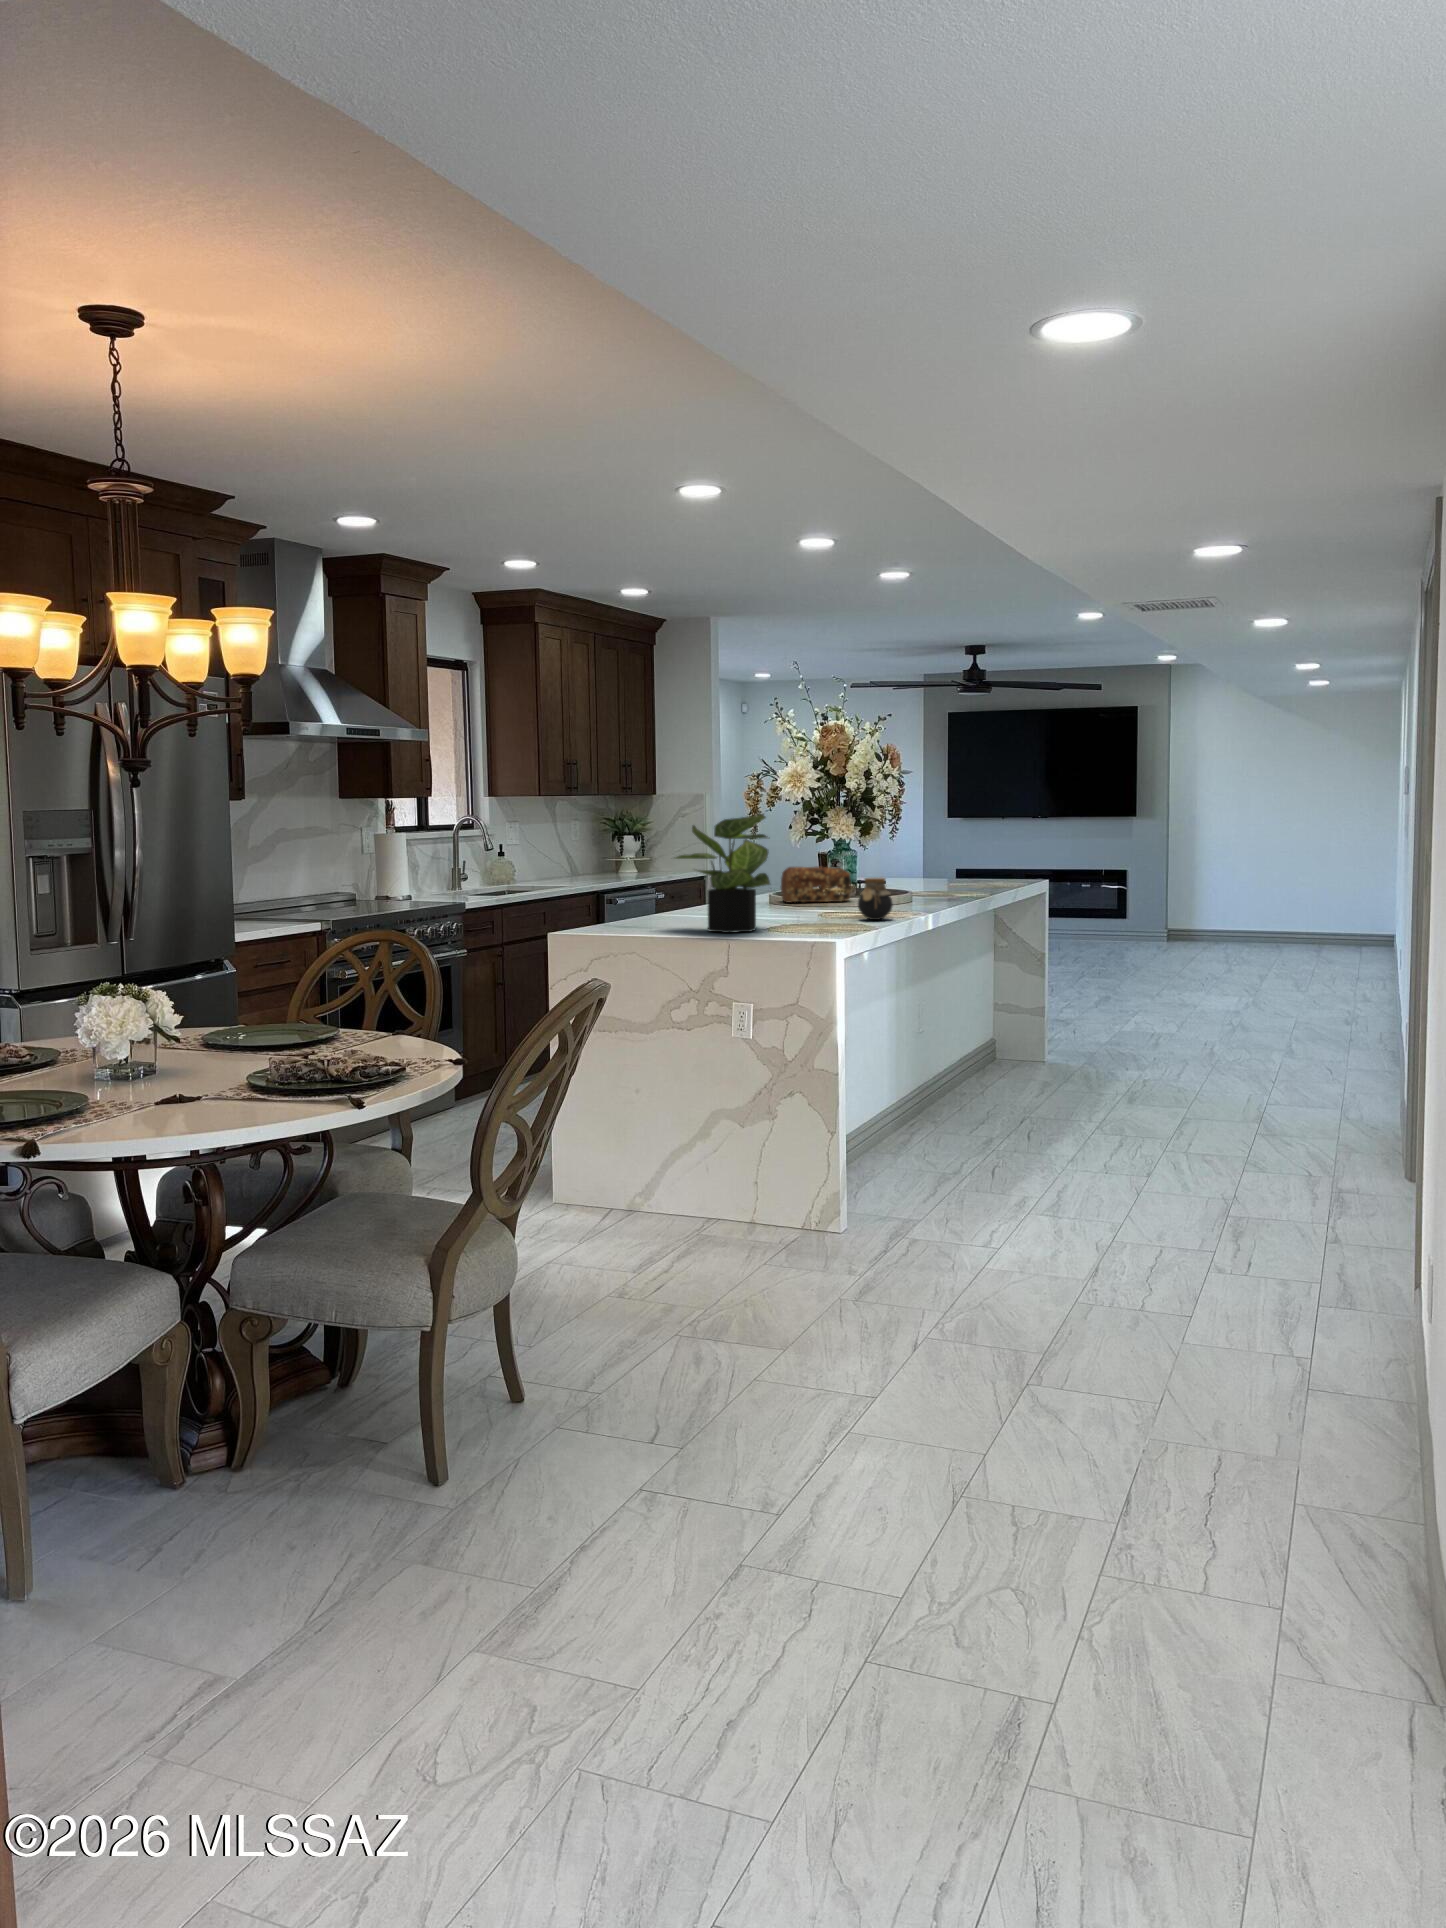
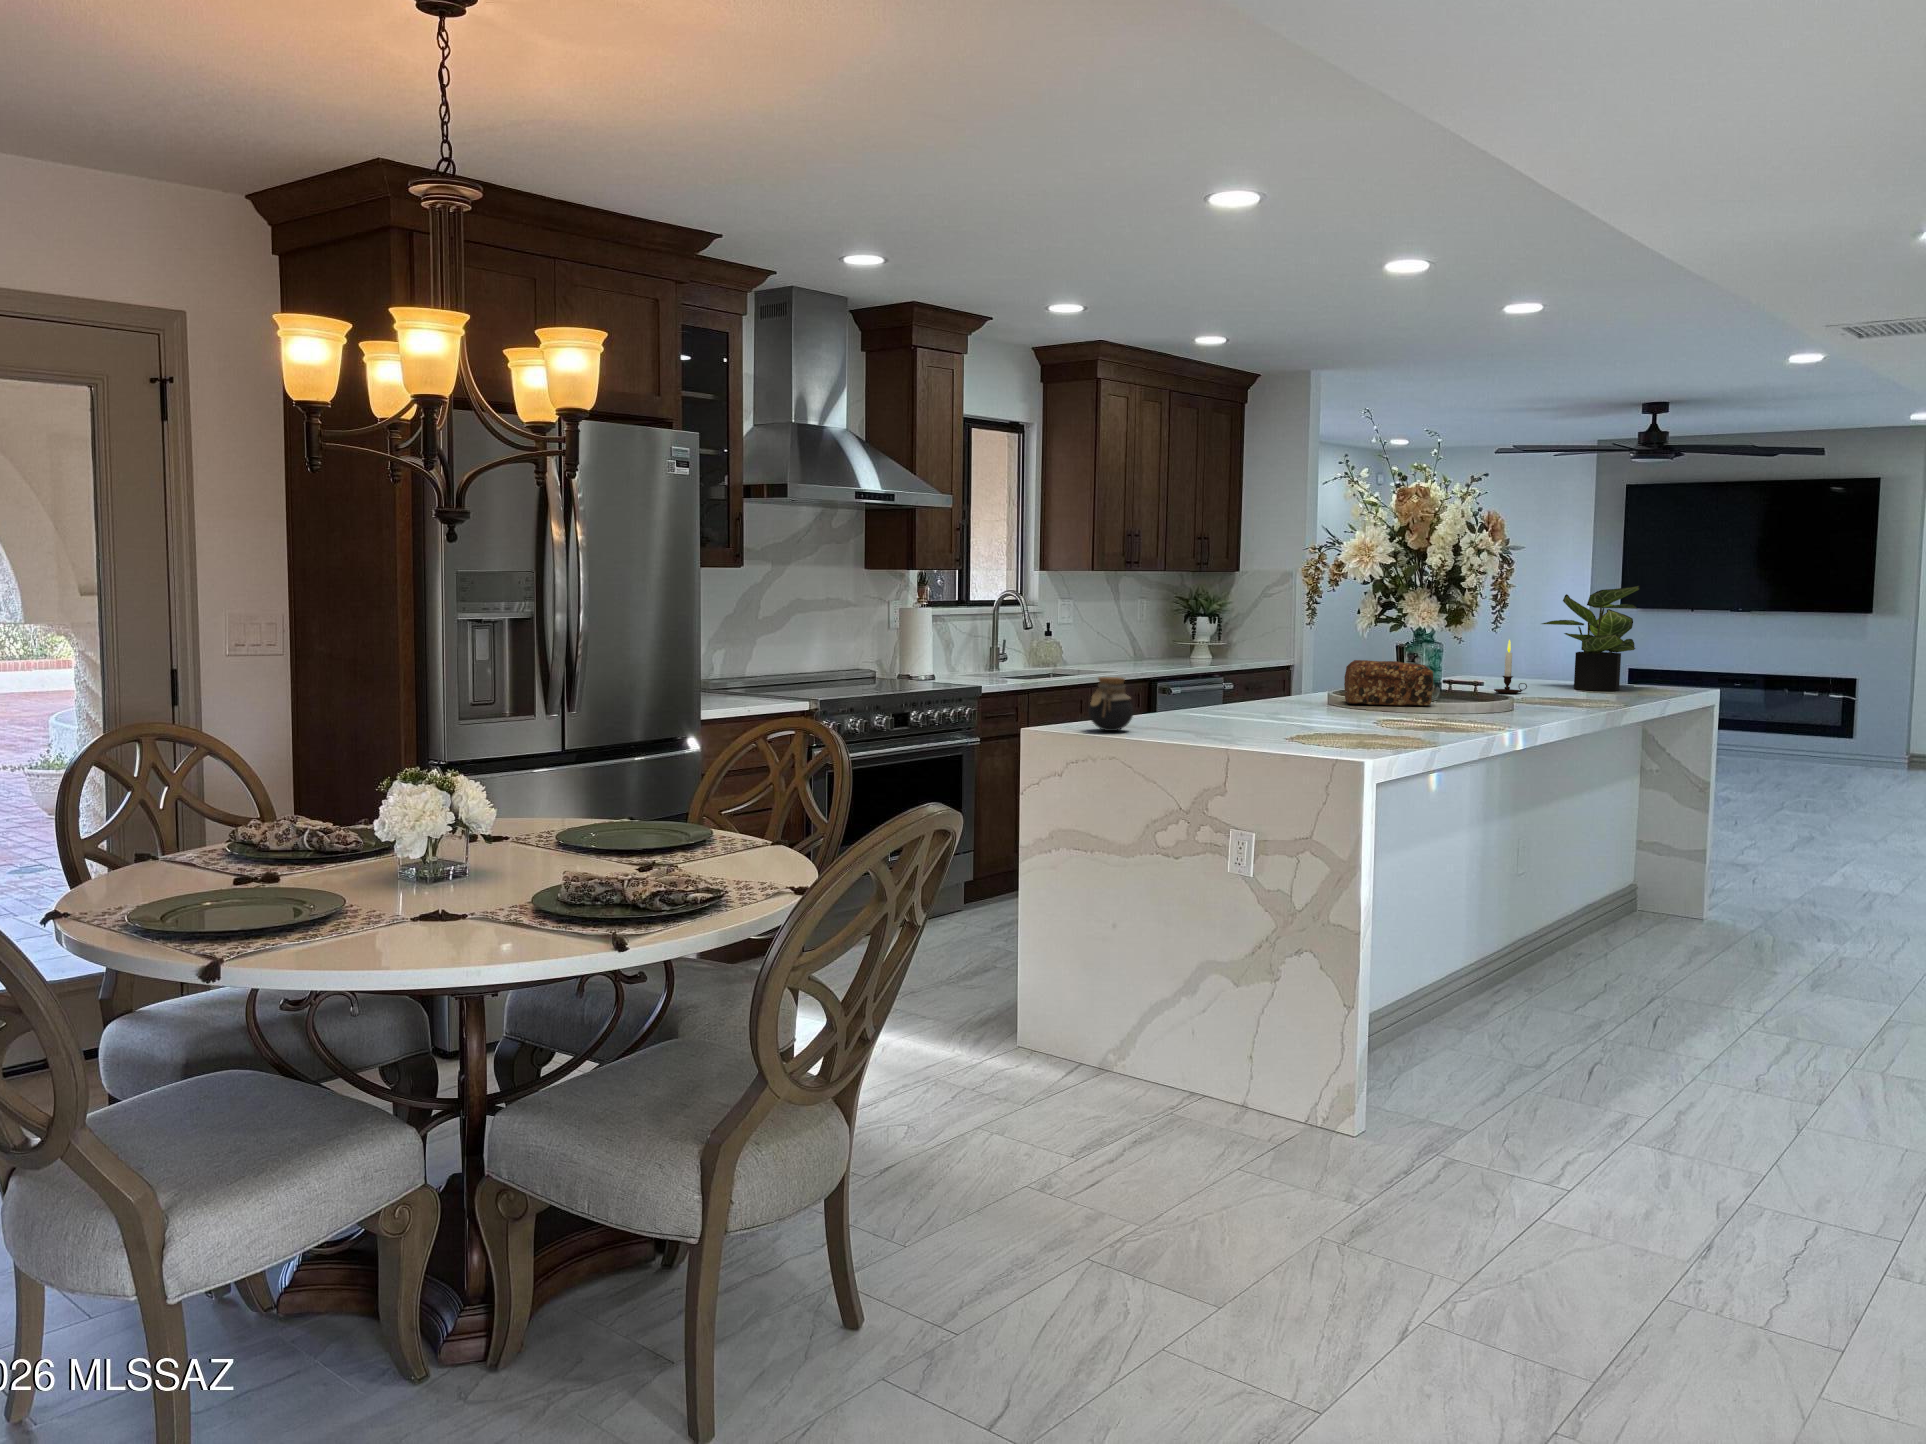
potted plant: present [676,814,770,933] -> present [1542,585,1640,691]
candle: none [889,846,914,889] -> present [1494,640,1527,693]
jar: present [858,878,893,920] -> present [1088,677,1133,731]

